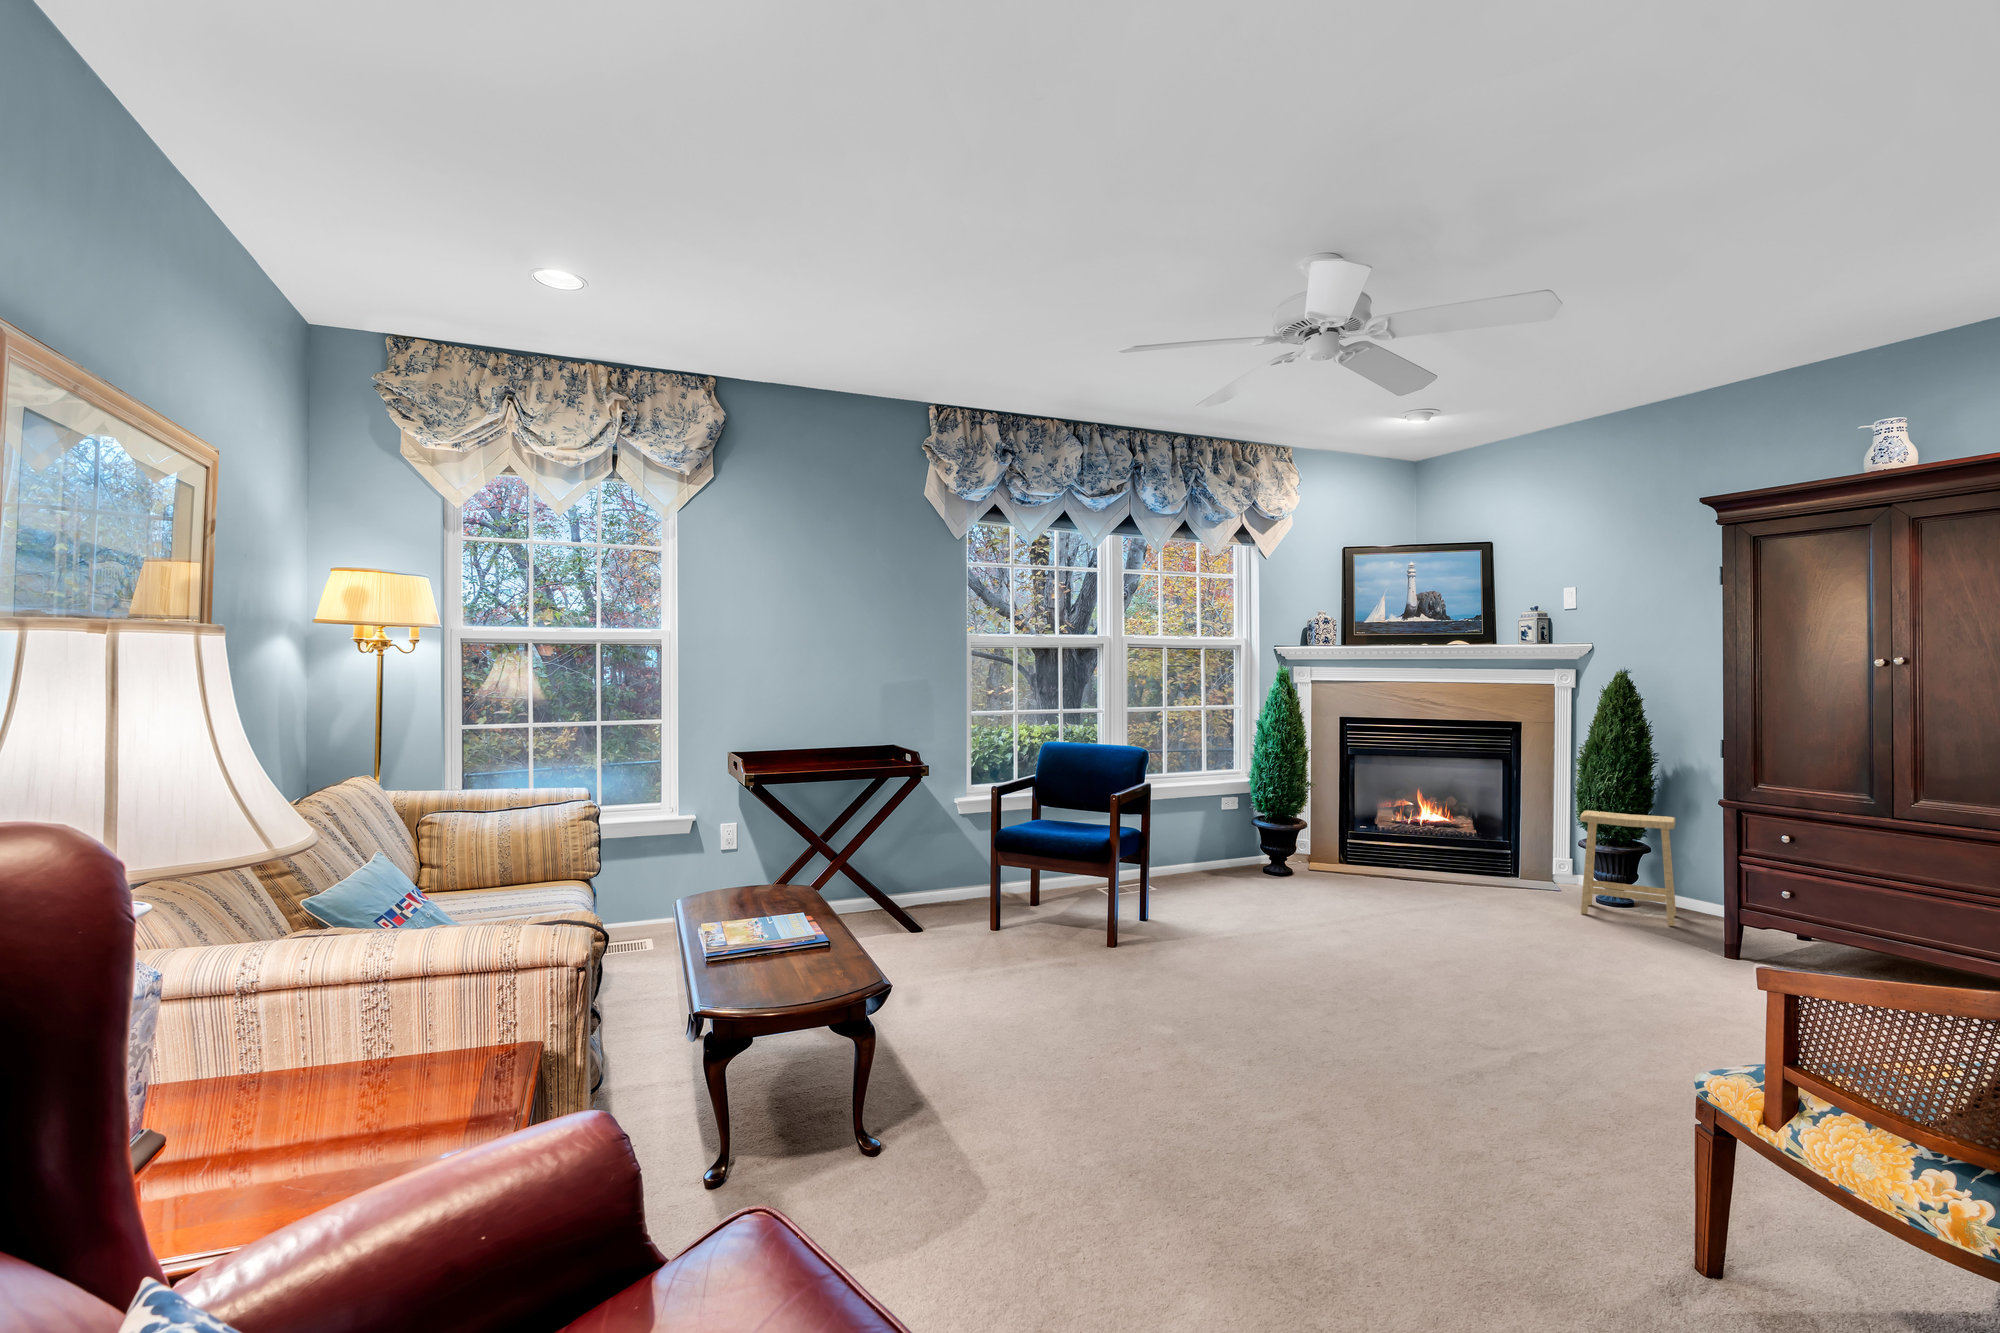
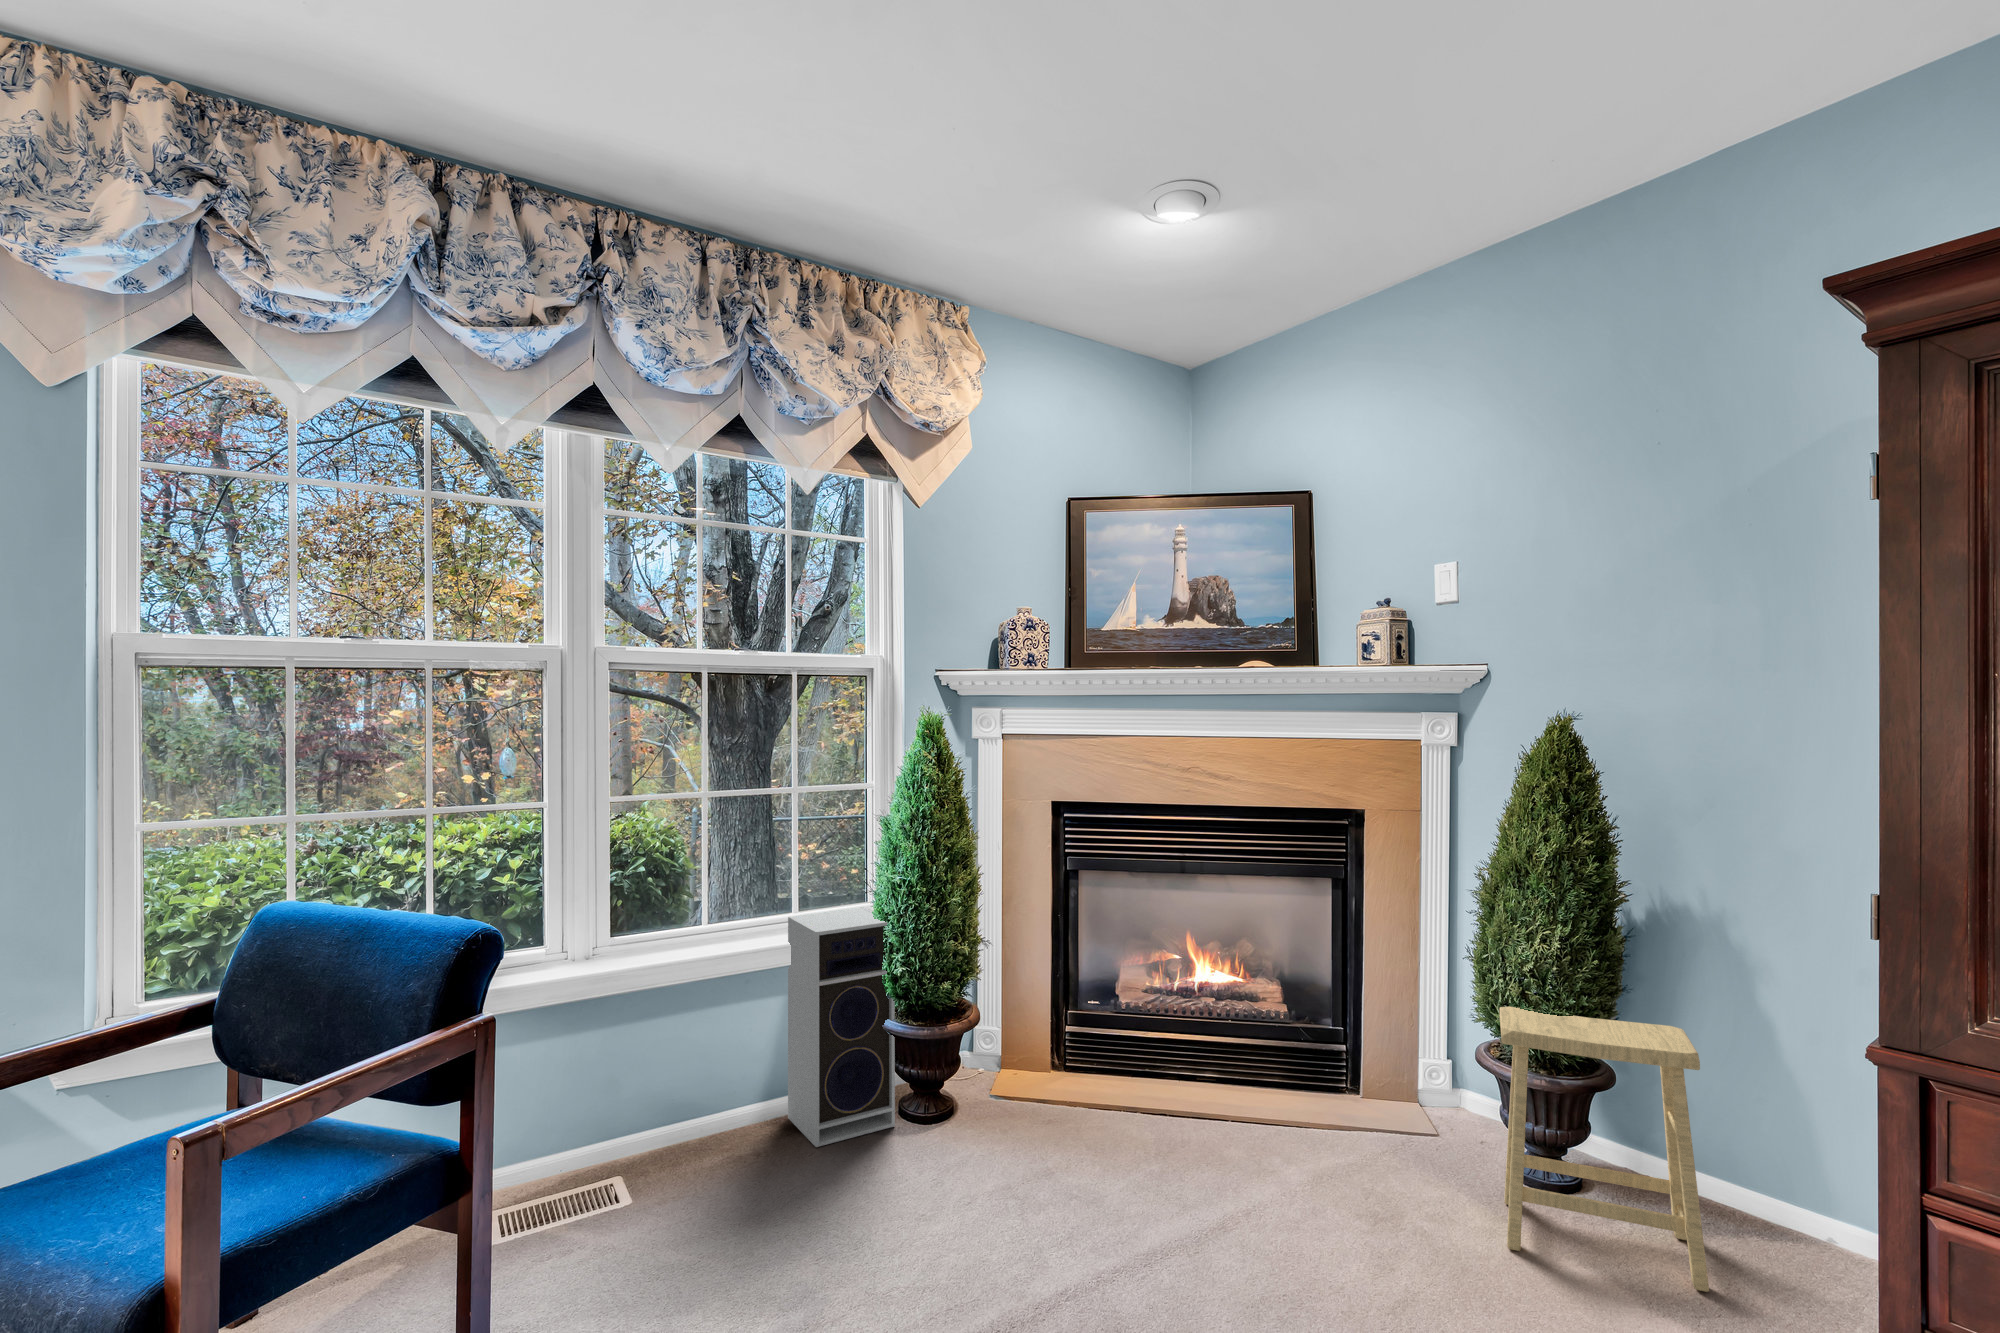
speaker: none [1207,768,1264,876] -> present [788,907,895,1147]

